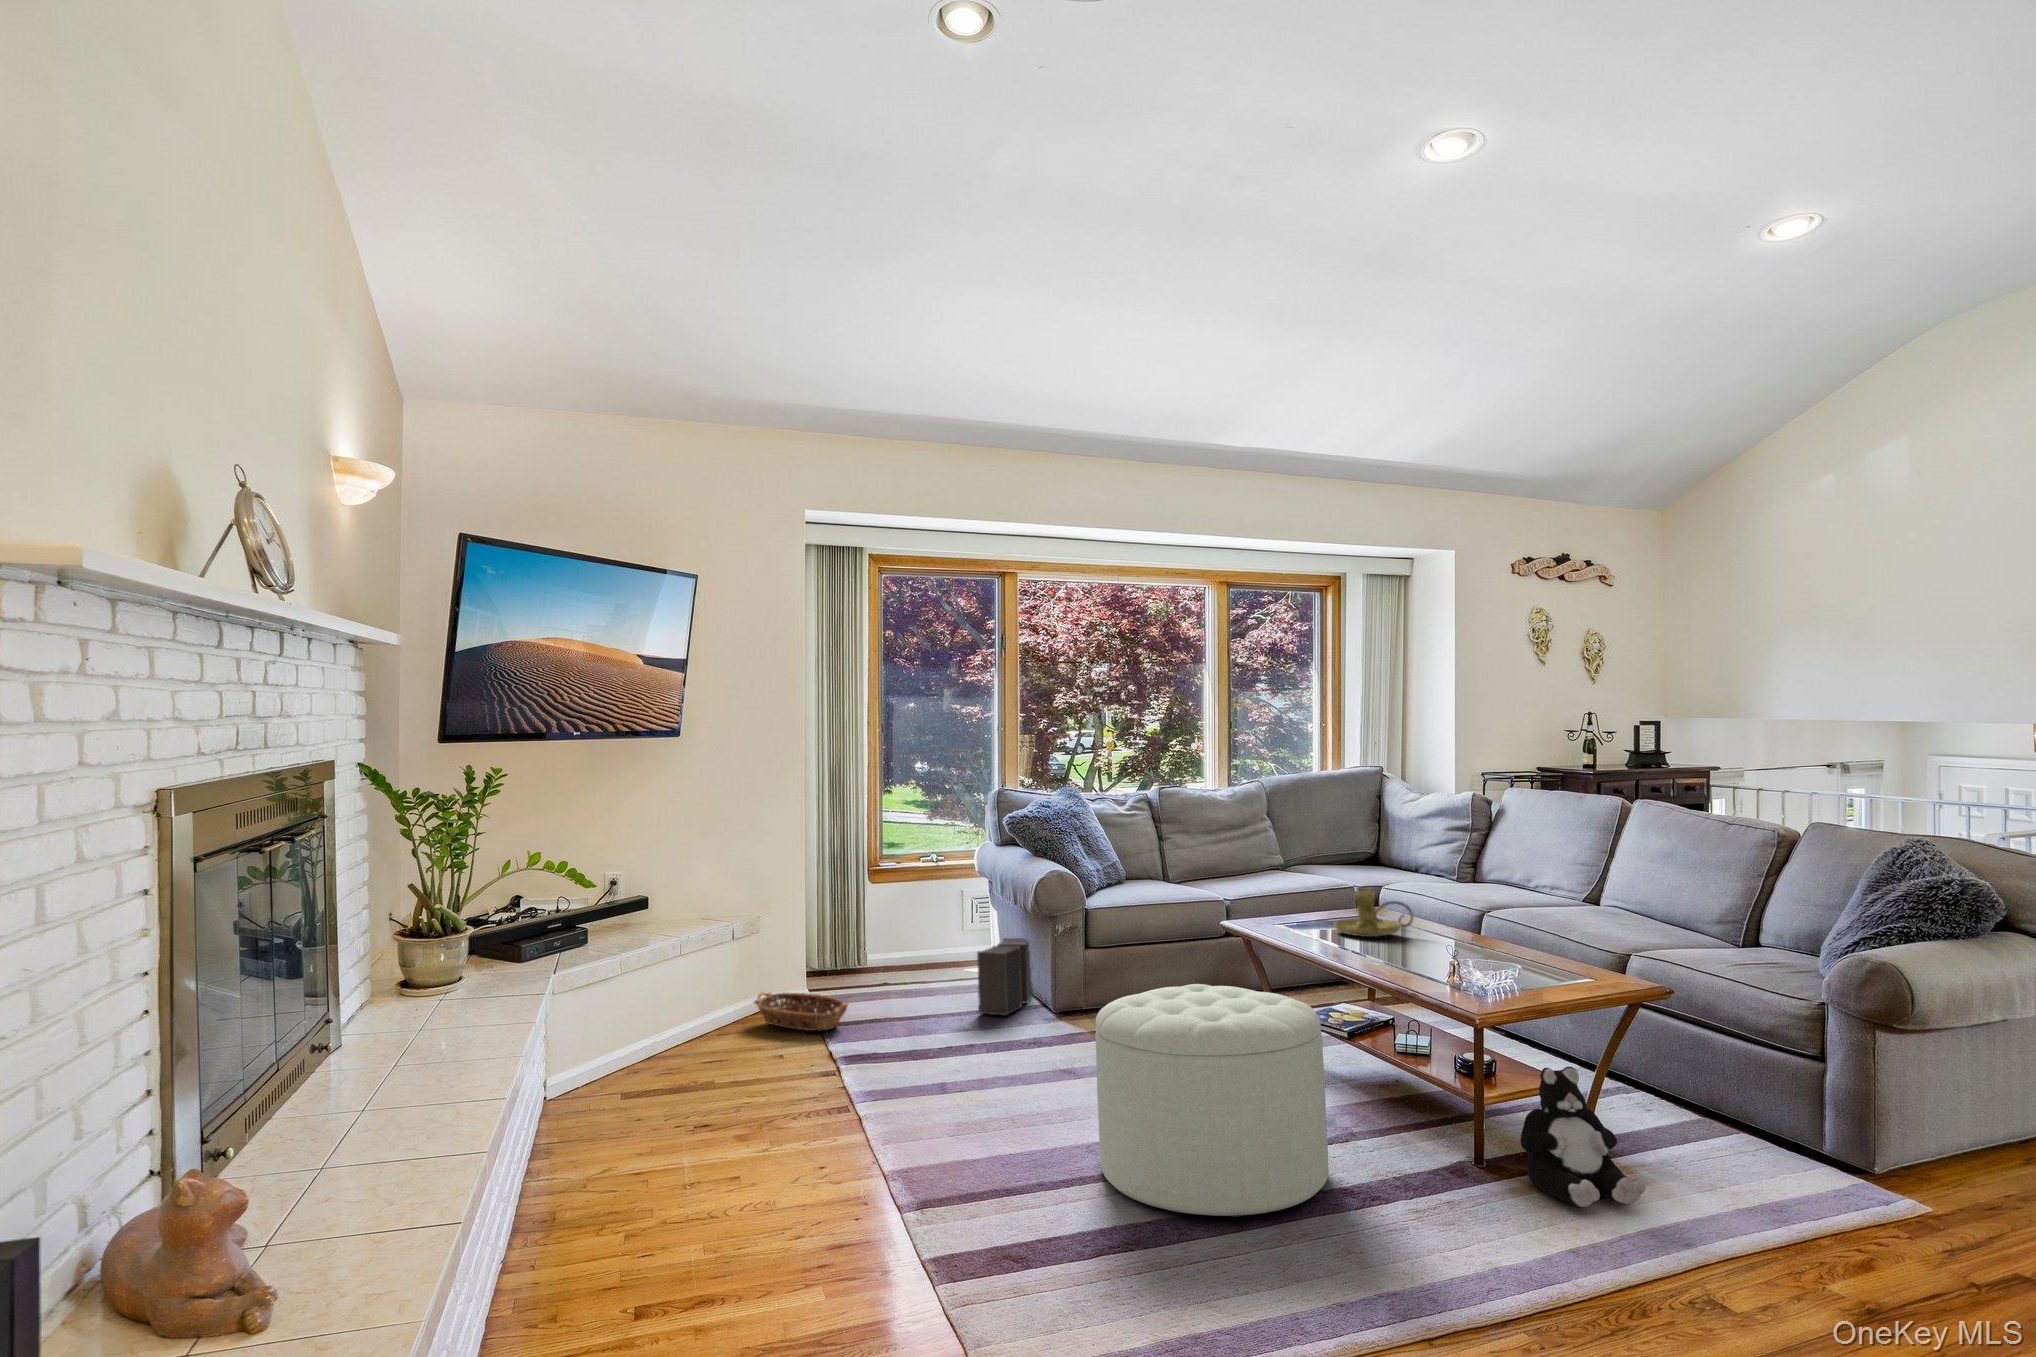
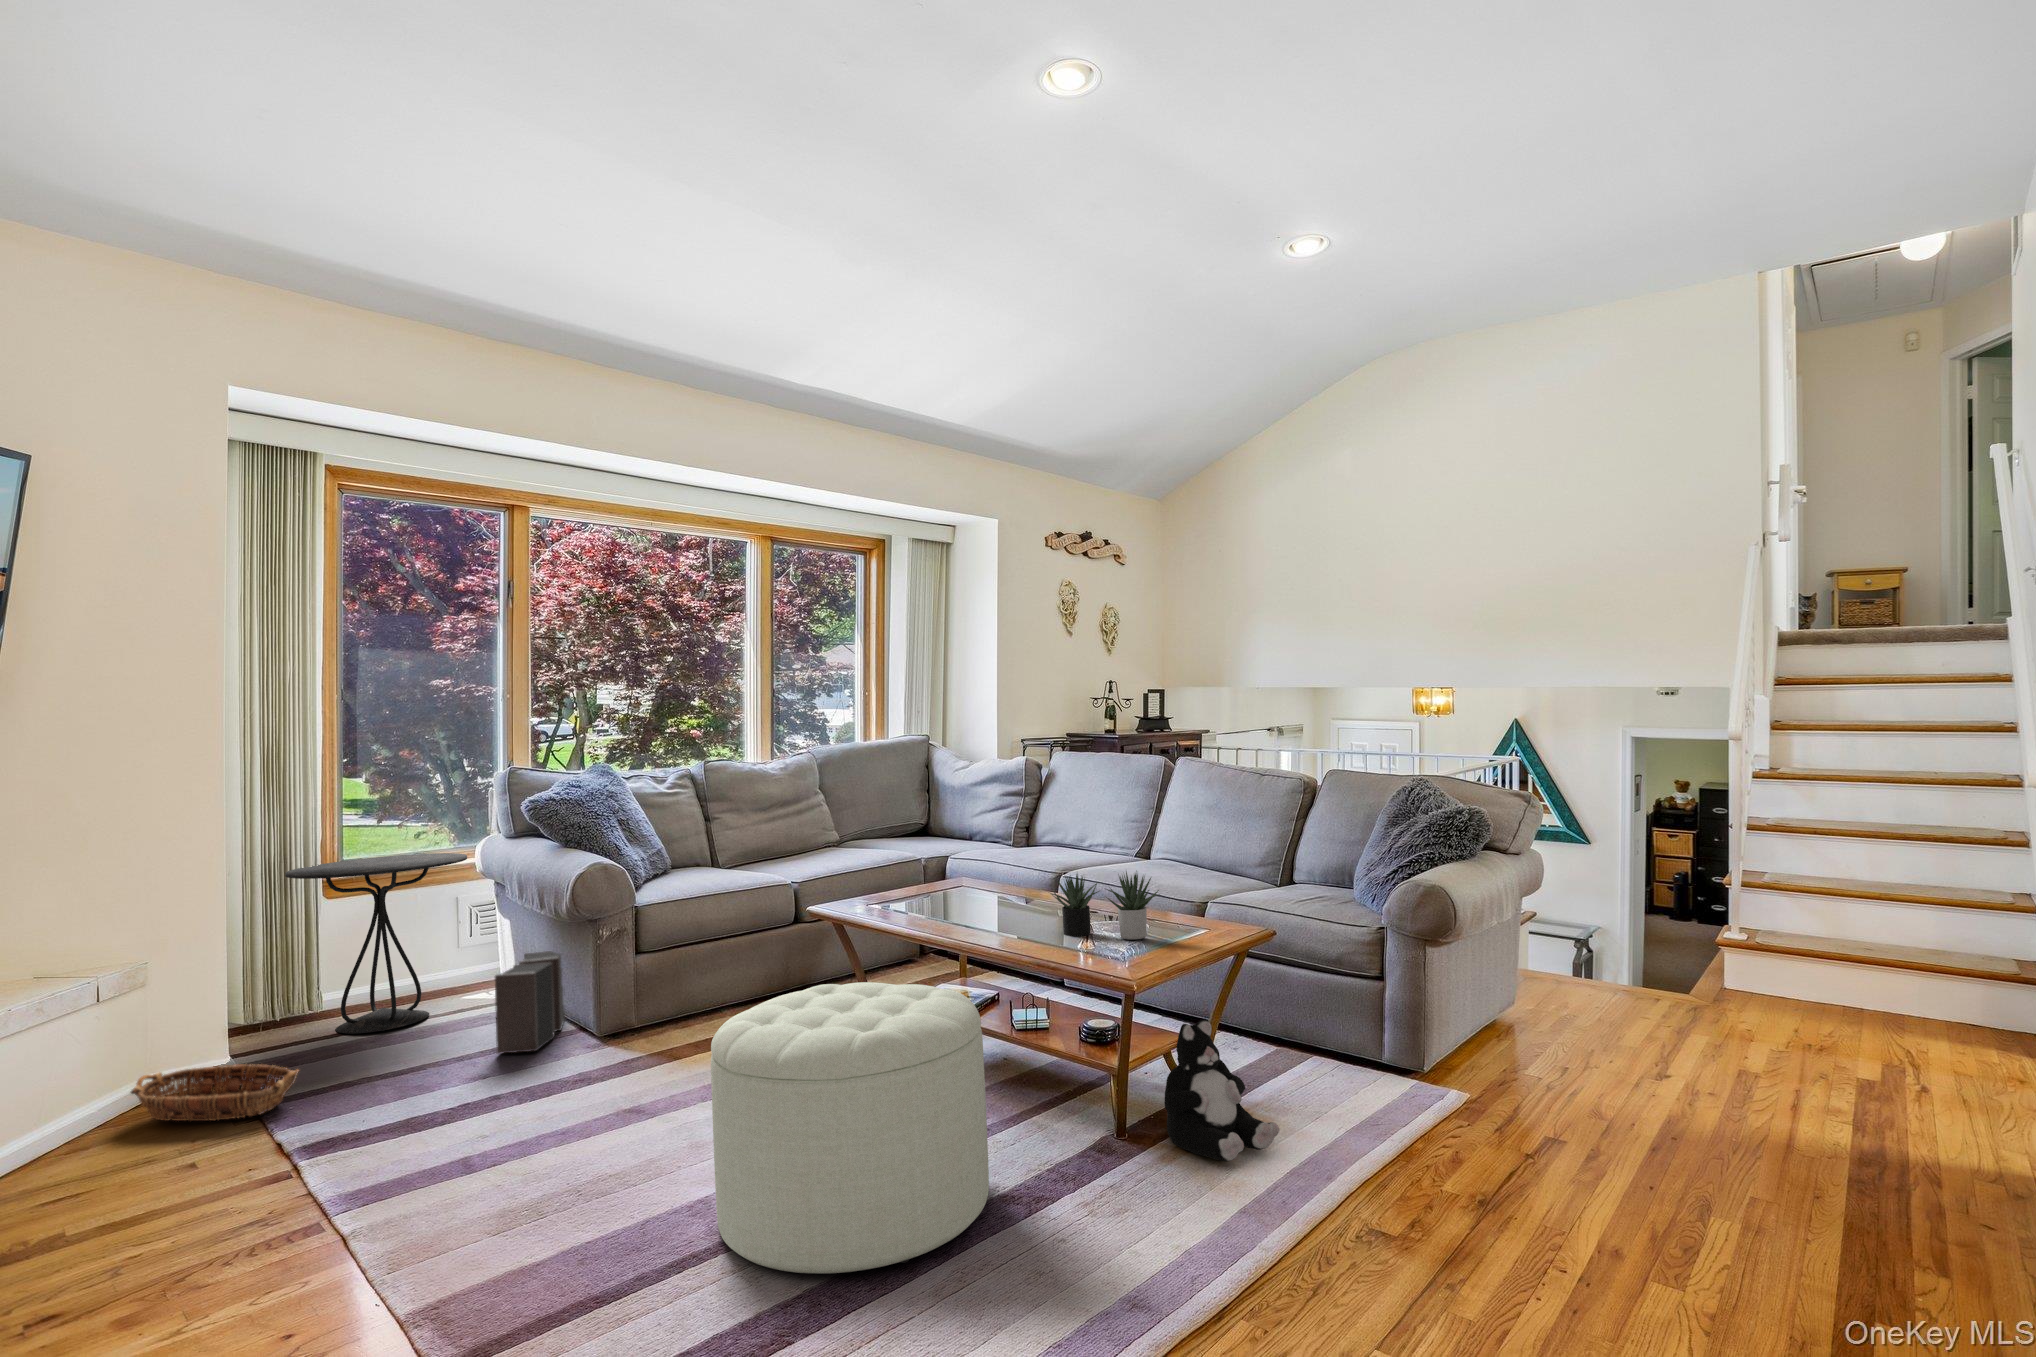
side table: none [847,853,966,986] -> present [285,853,467,1033]
candle holder: present [1334,892,1413,937] -> none [932,861,1010,908]
succulent plant: none [1425,909,1539,981] -> present [1050,871,1159,940]

